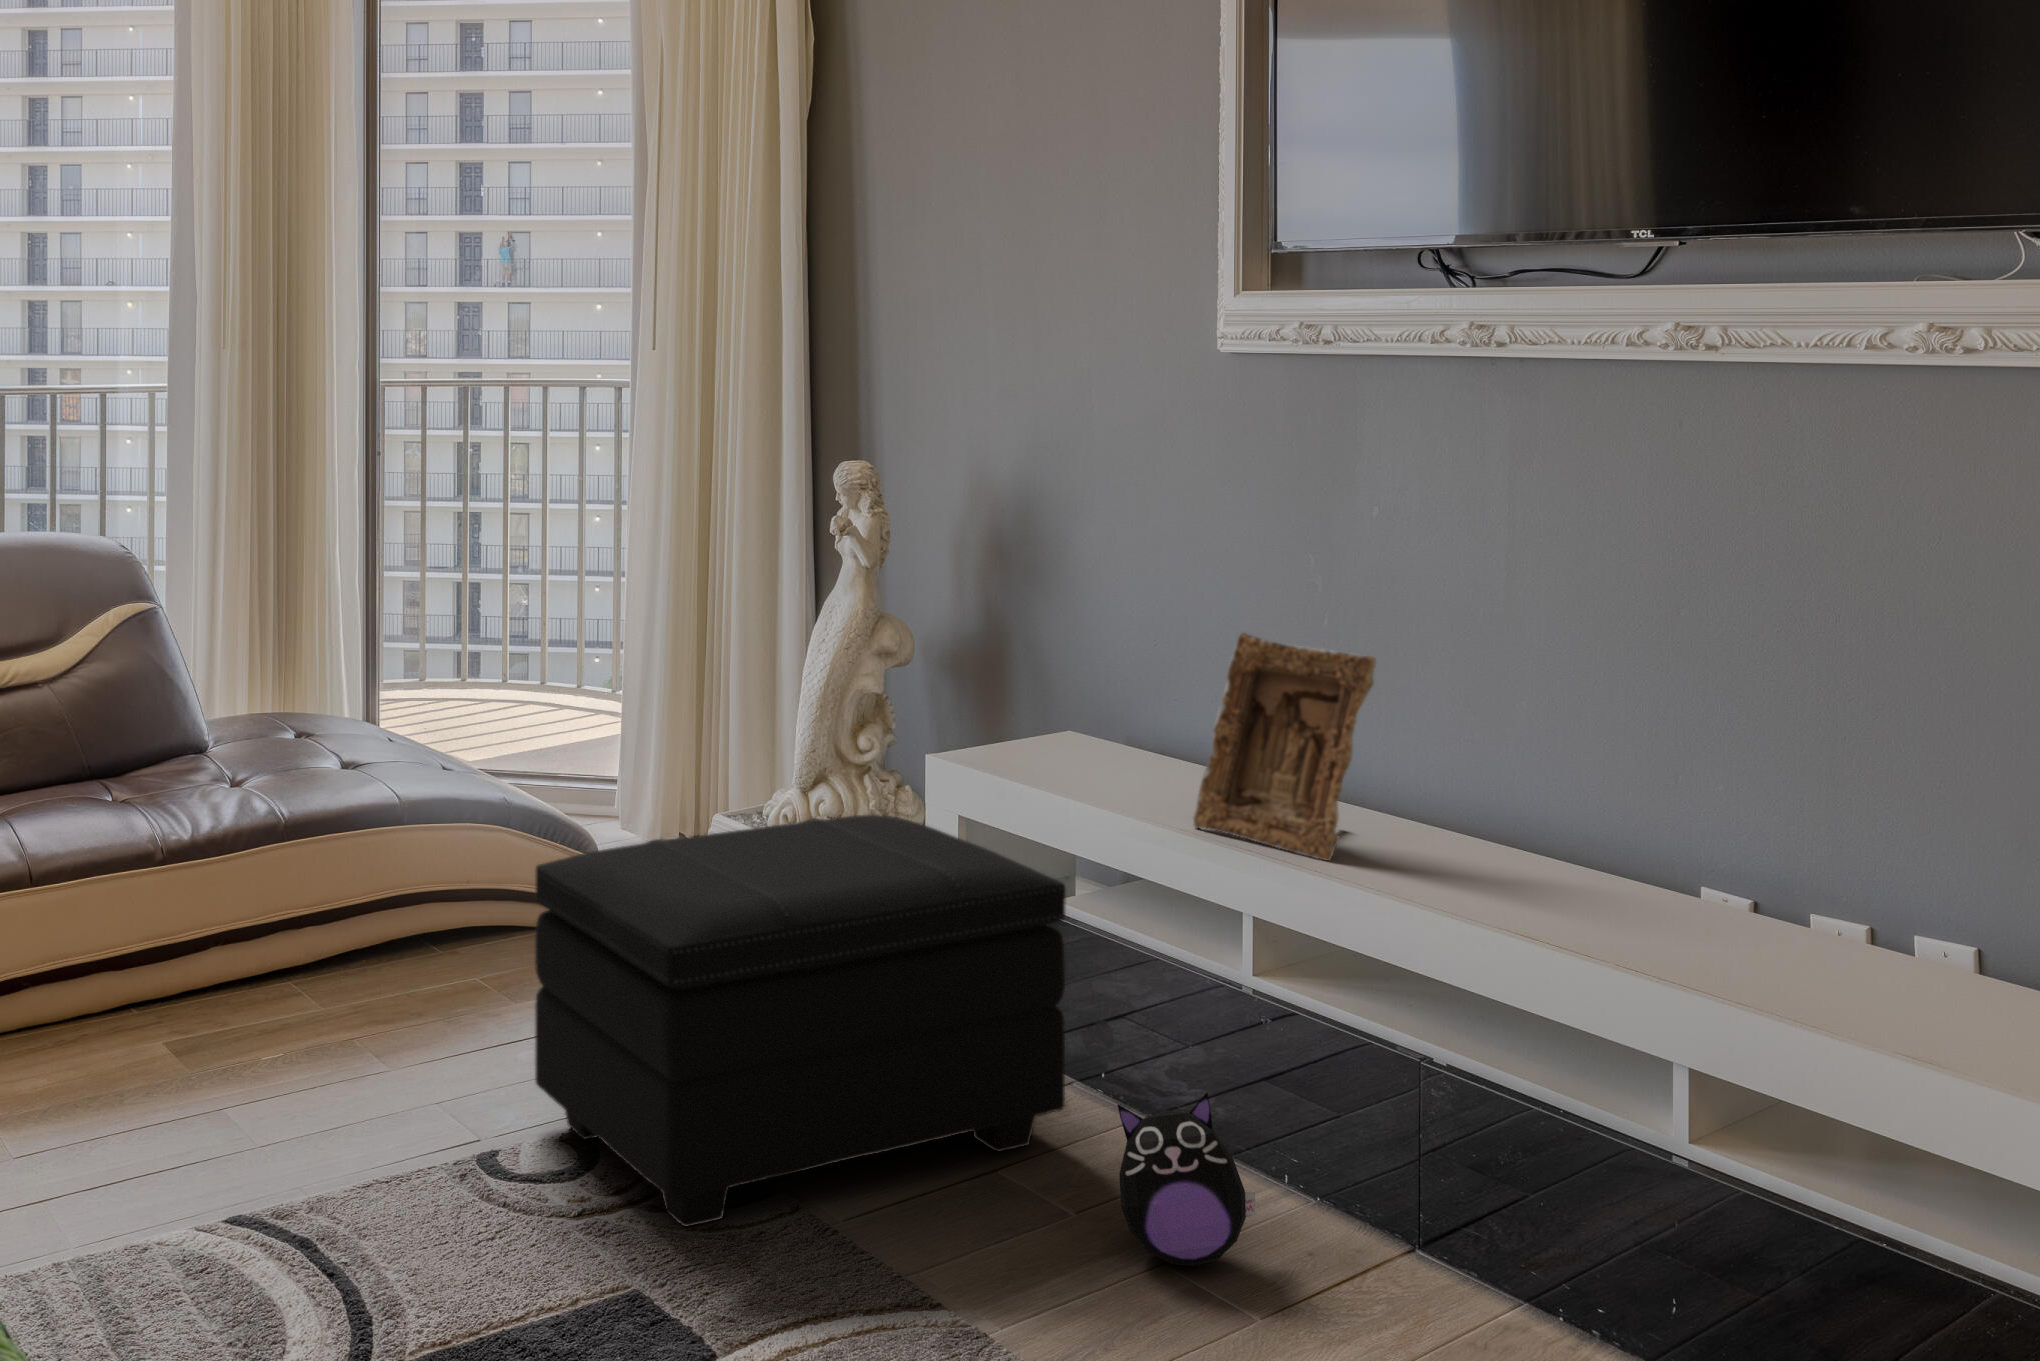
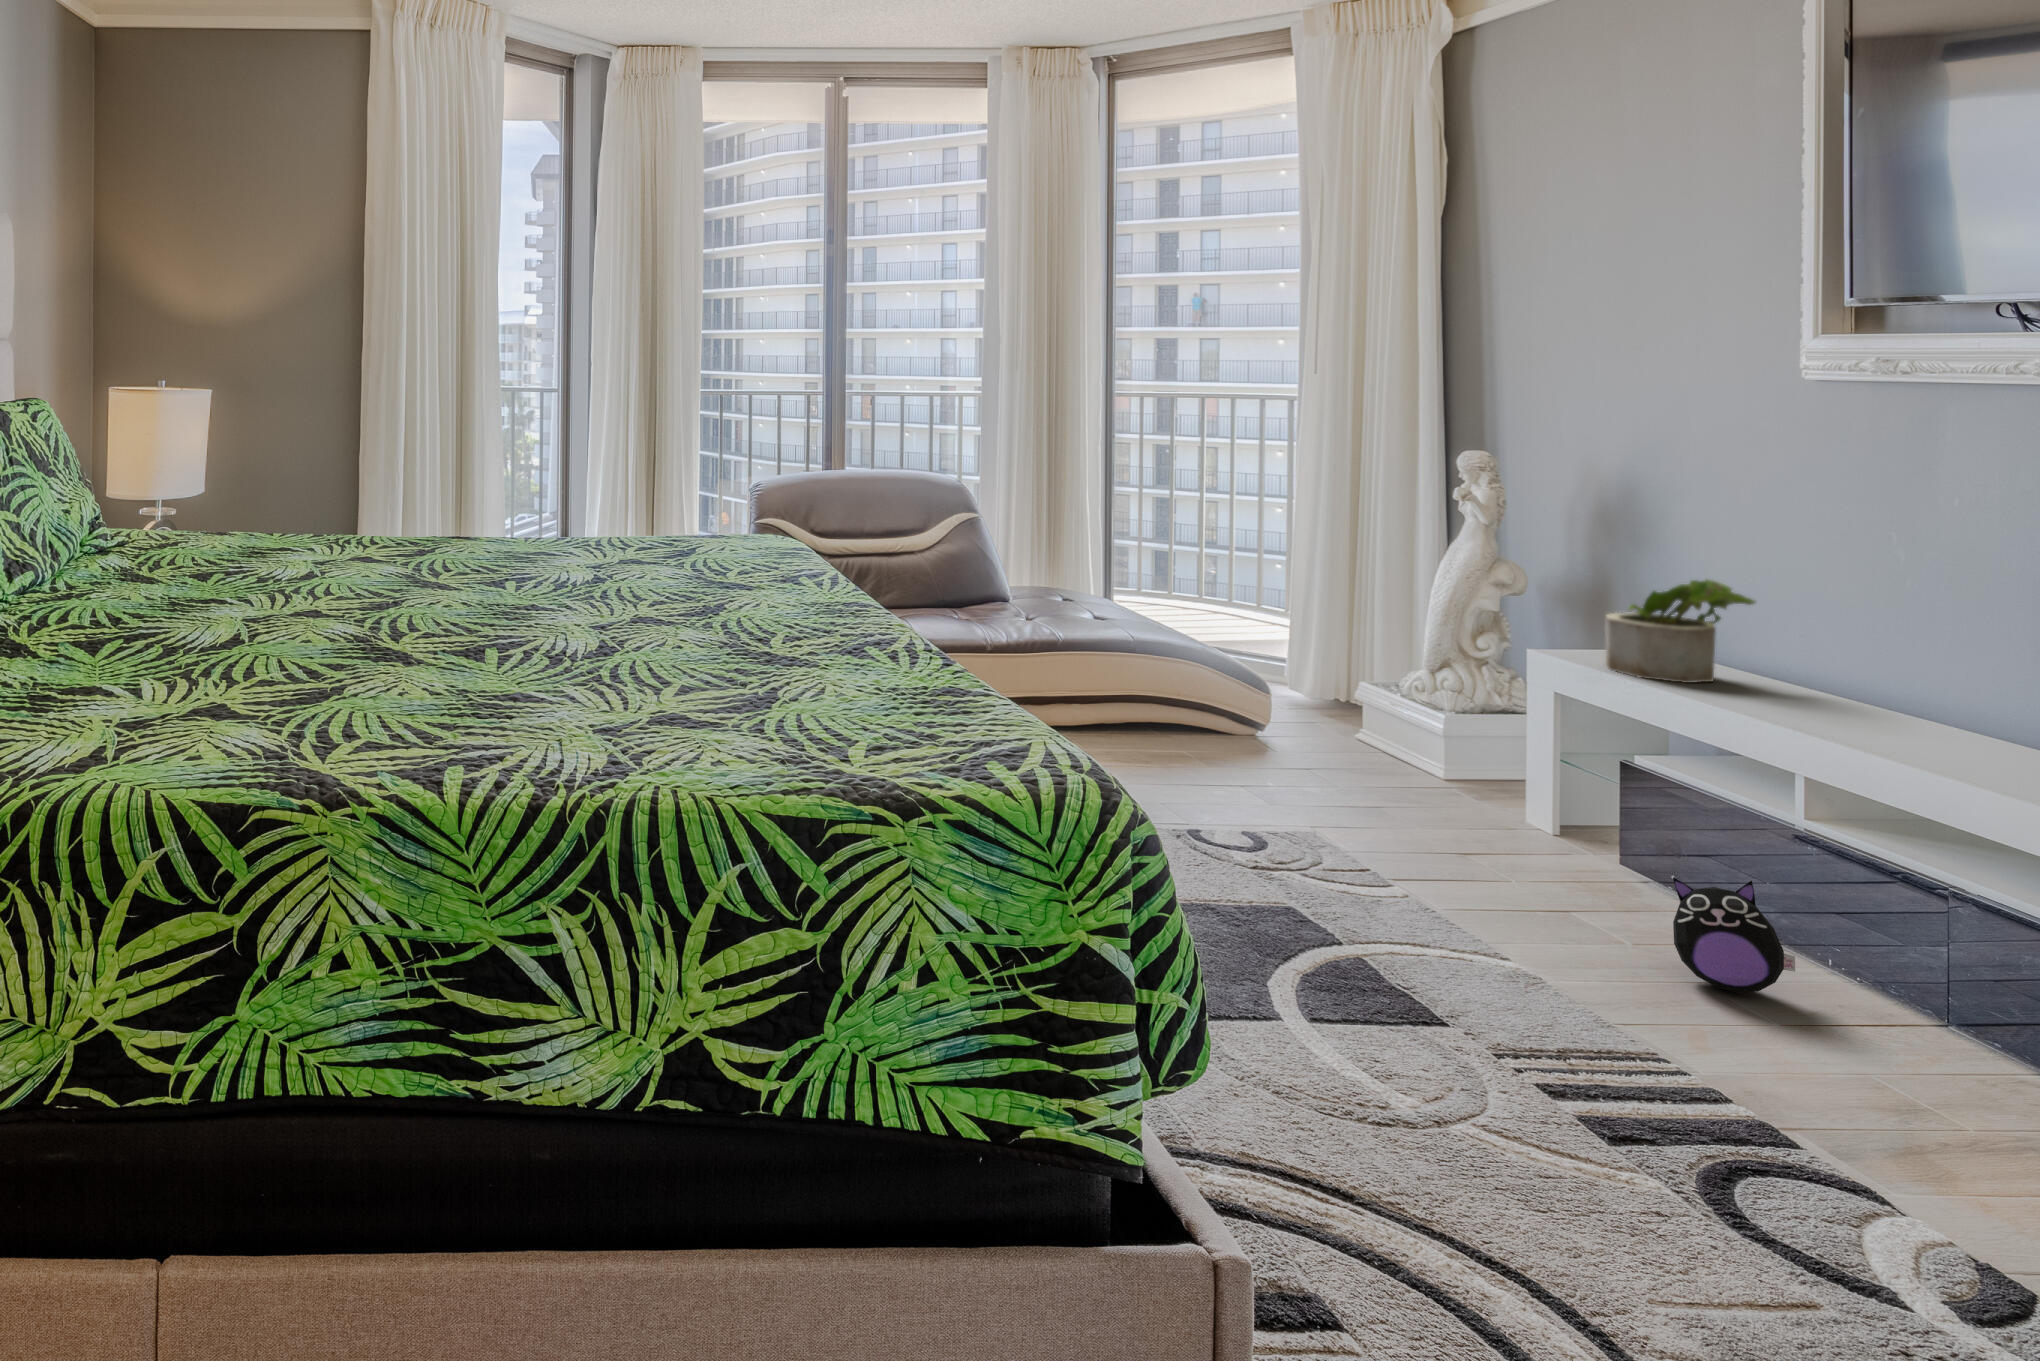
picture frame: present [1193,633,1376,861] -> none [1758,581,1934,747]
potted plant: none [1015,634,1178,785] -> present [1605,579,1755,683]
footstool: present [535,815,1066,1227] -> none [1232,673,1637,906]

